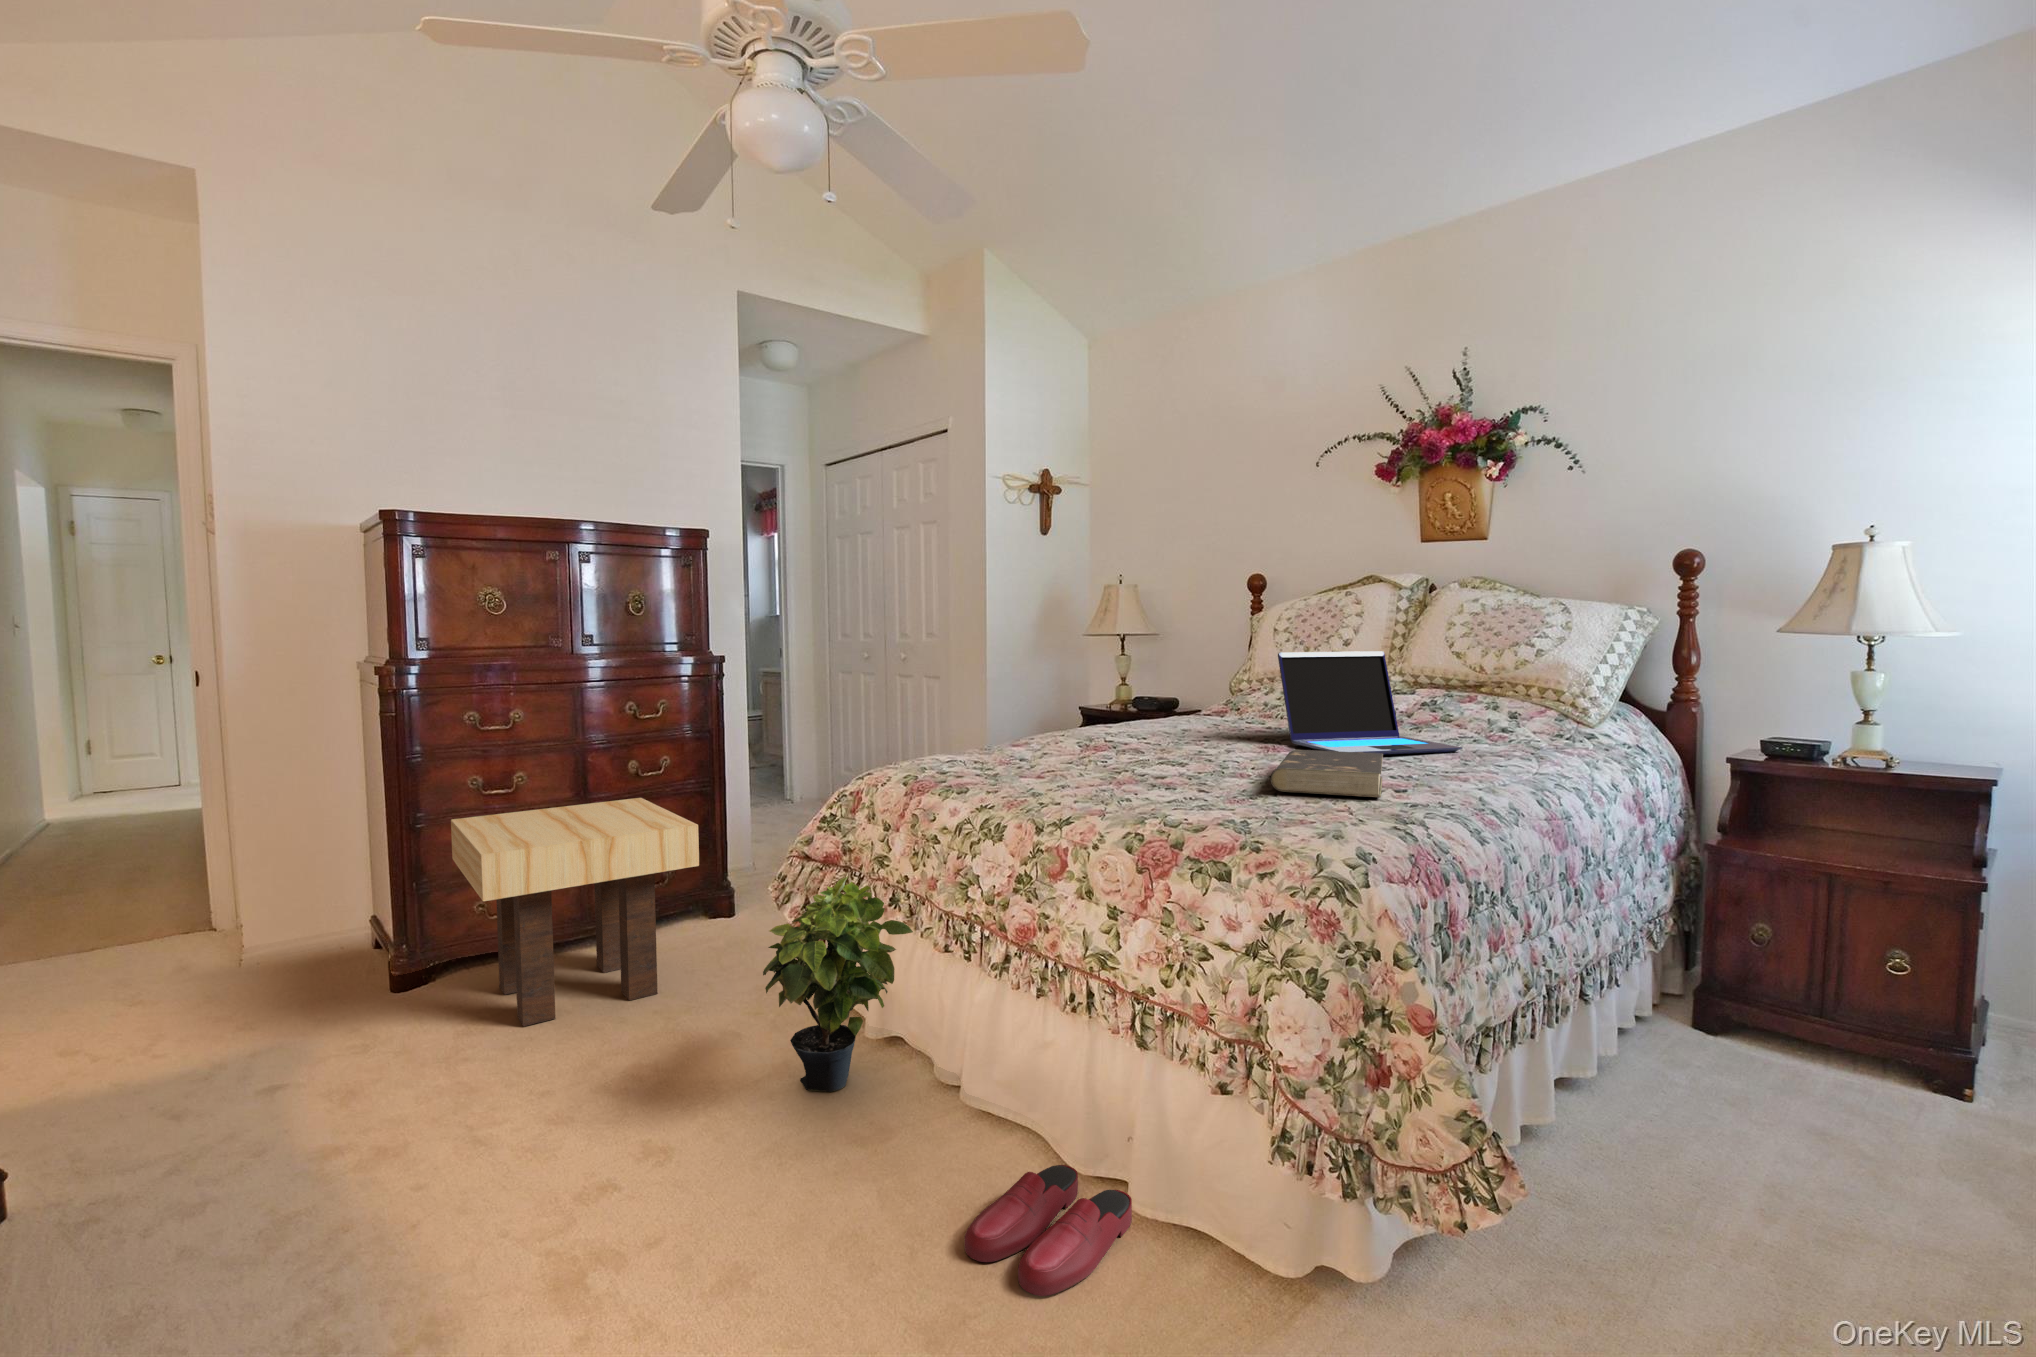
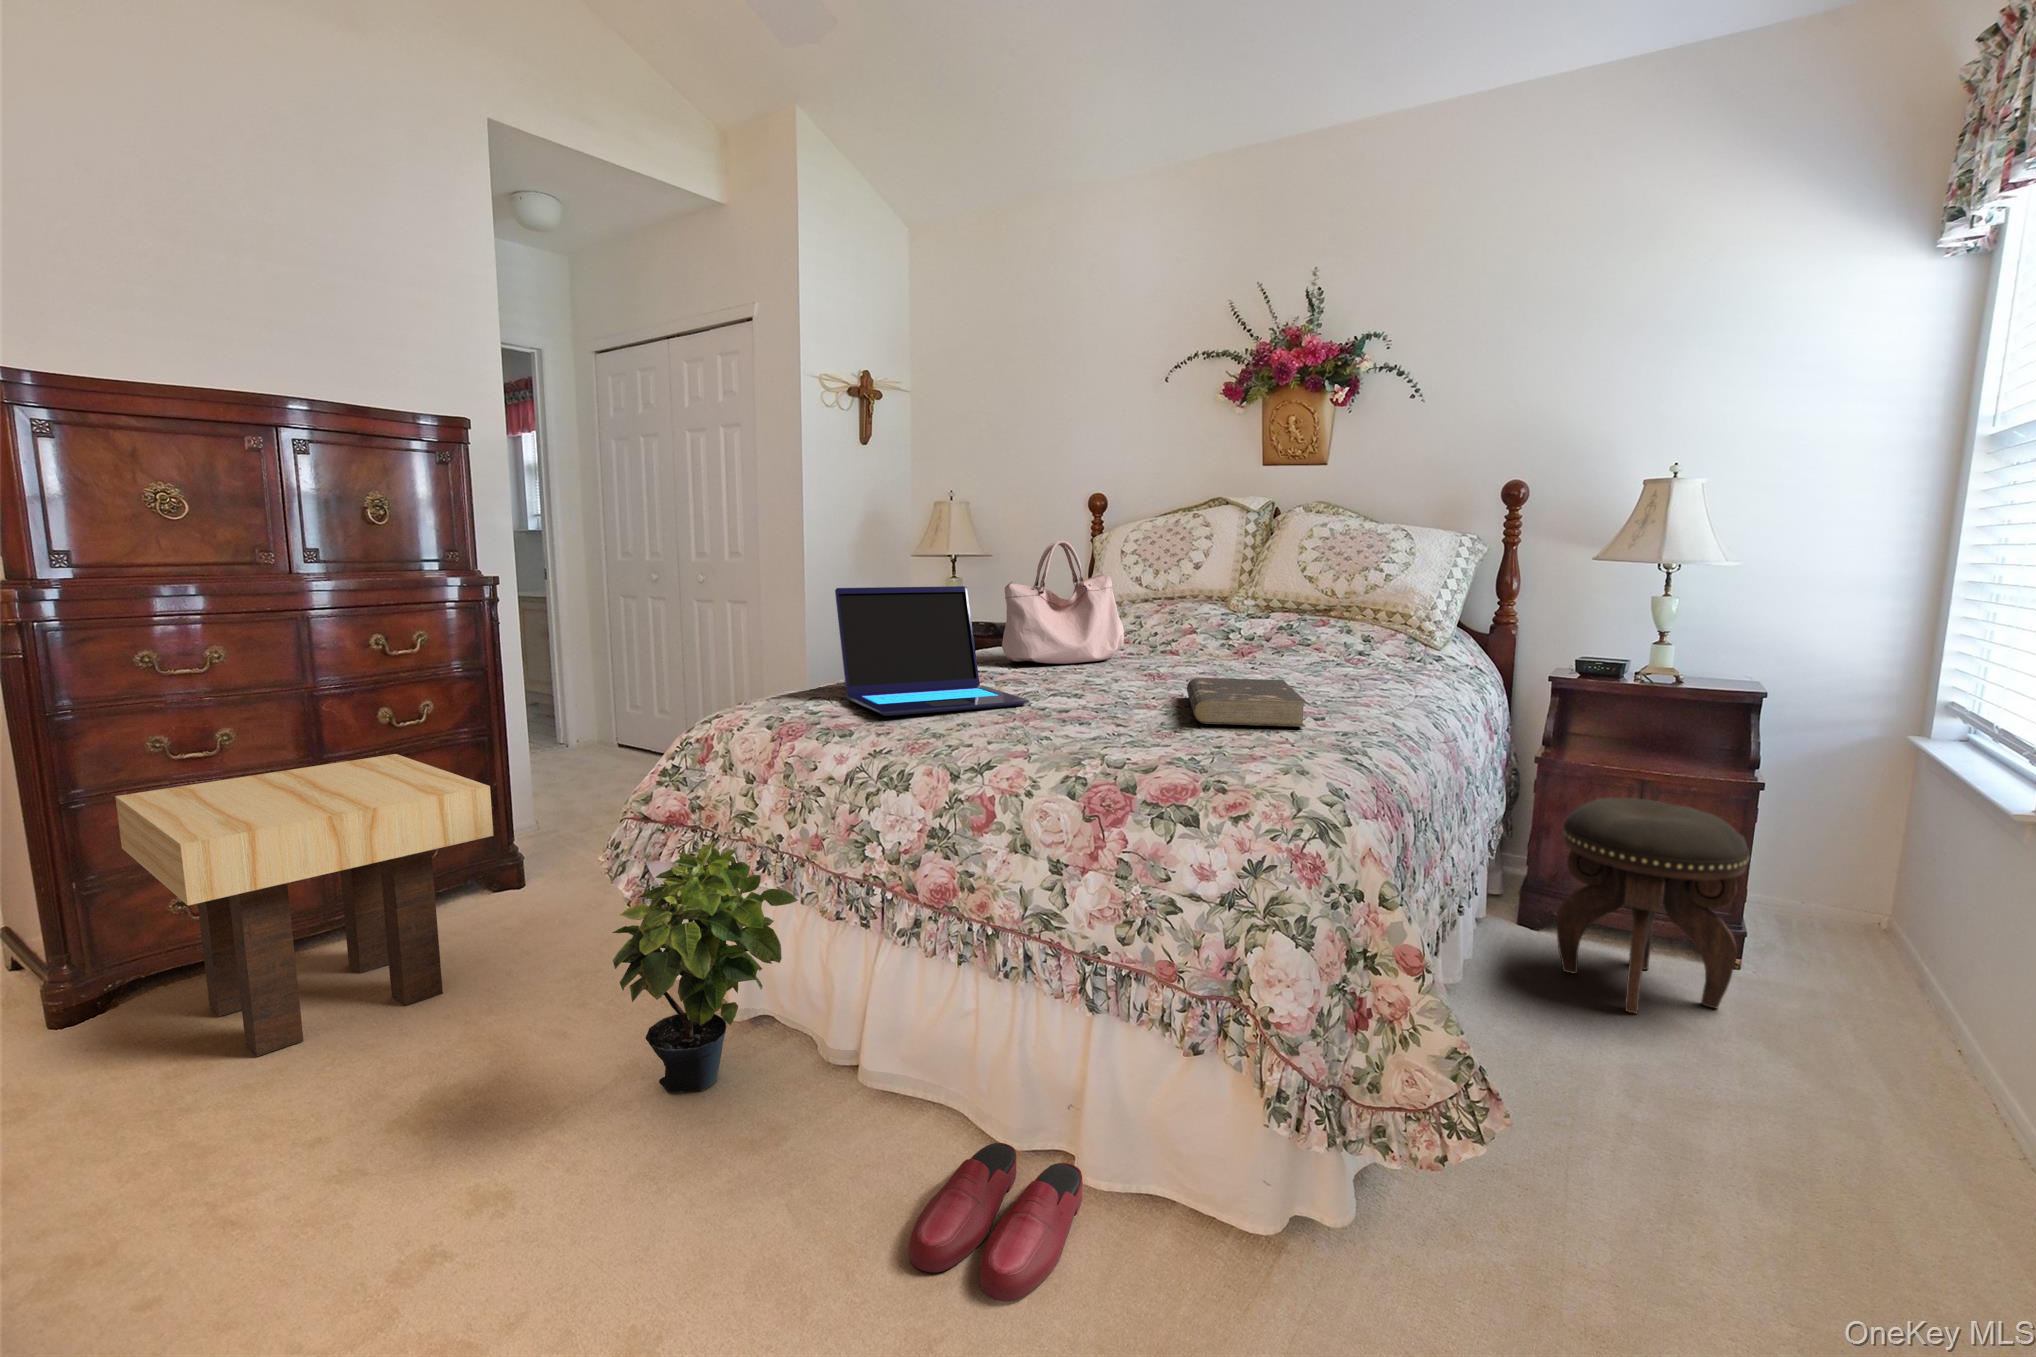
handbag: none [1133,620,1254,735] -> present [1002,541,1124,664]
laptop: present [1278,651,1462,754] -> present [835,586,1030,716]
footstool: none [1722,893,1952,1144] -> present [1557,798,1750,1013]

